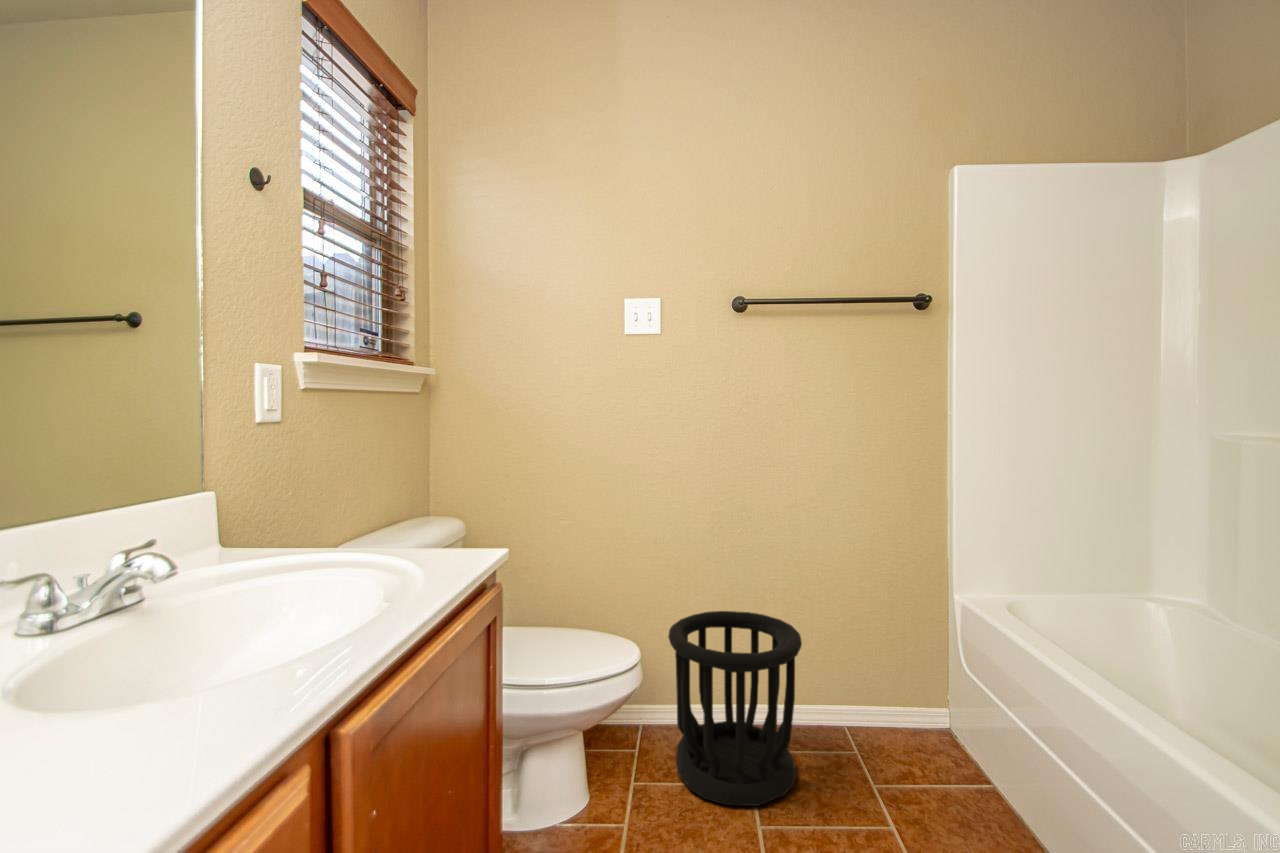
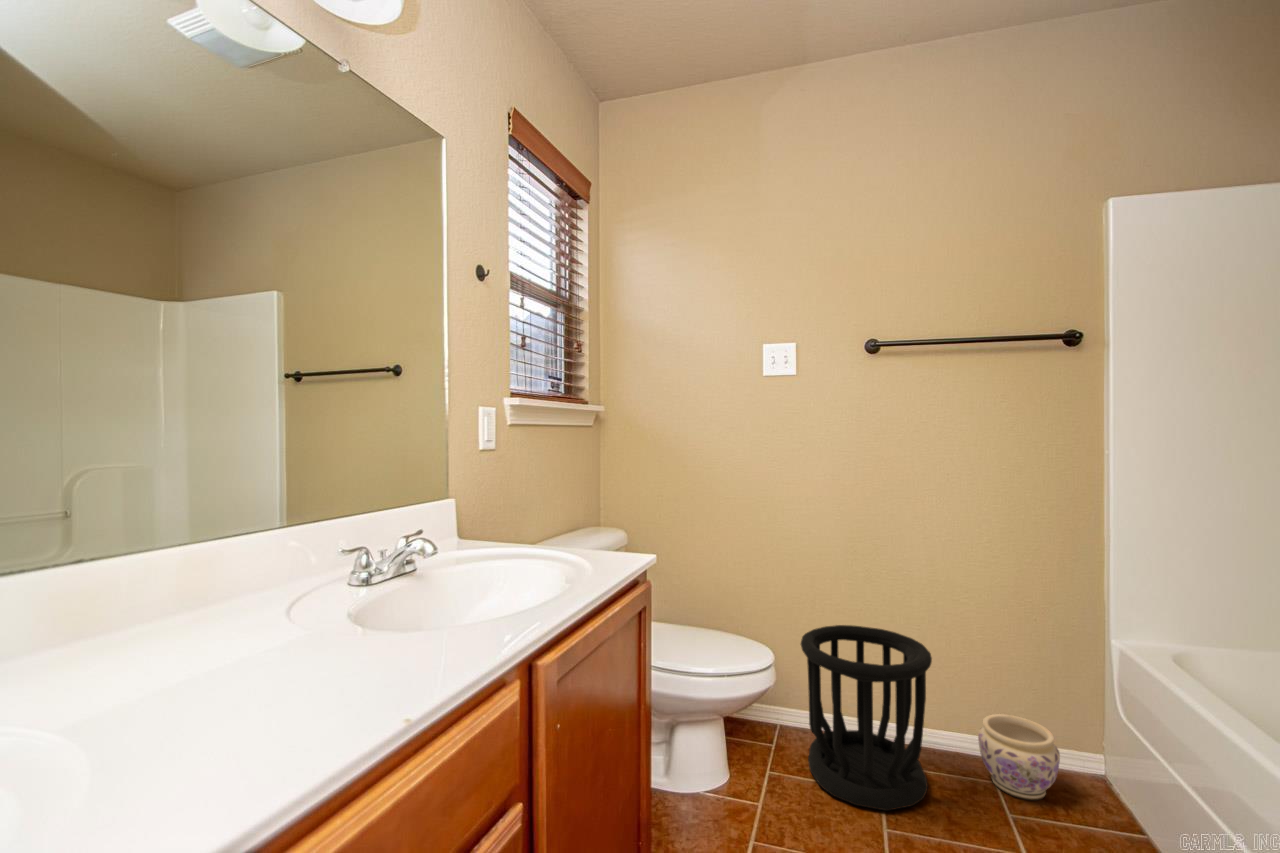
planter: none [841,687,915,770] -> present [978,714,1060,800]

